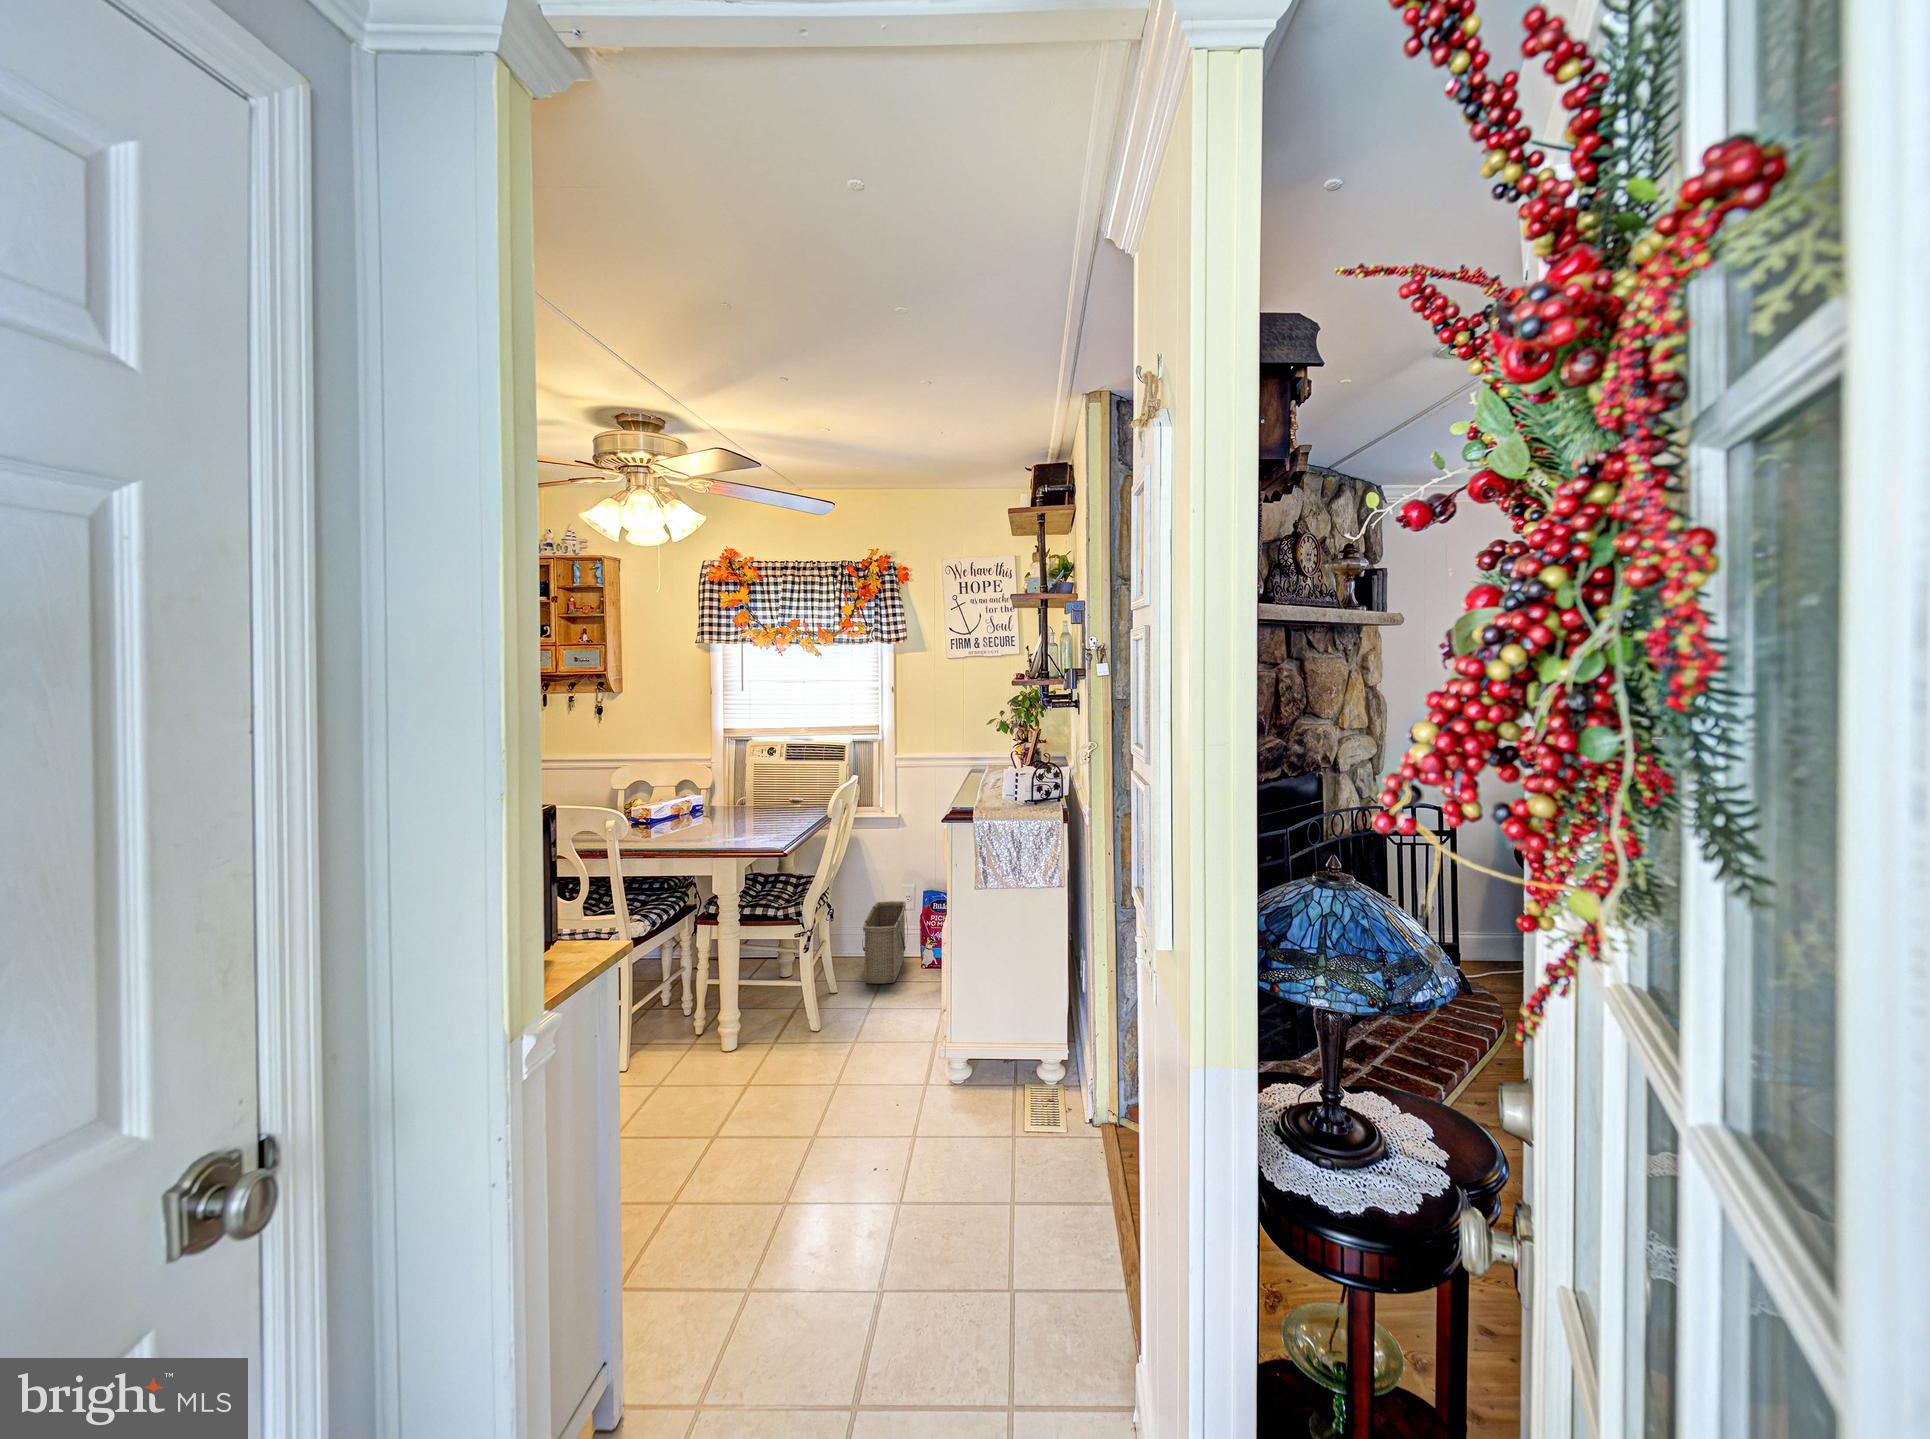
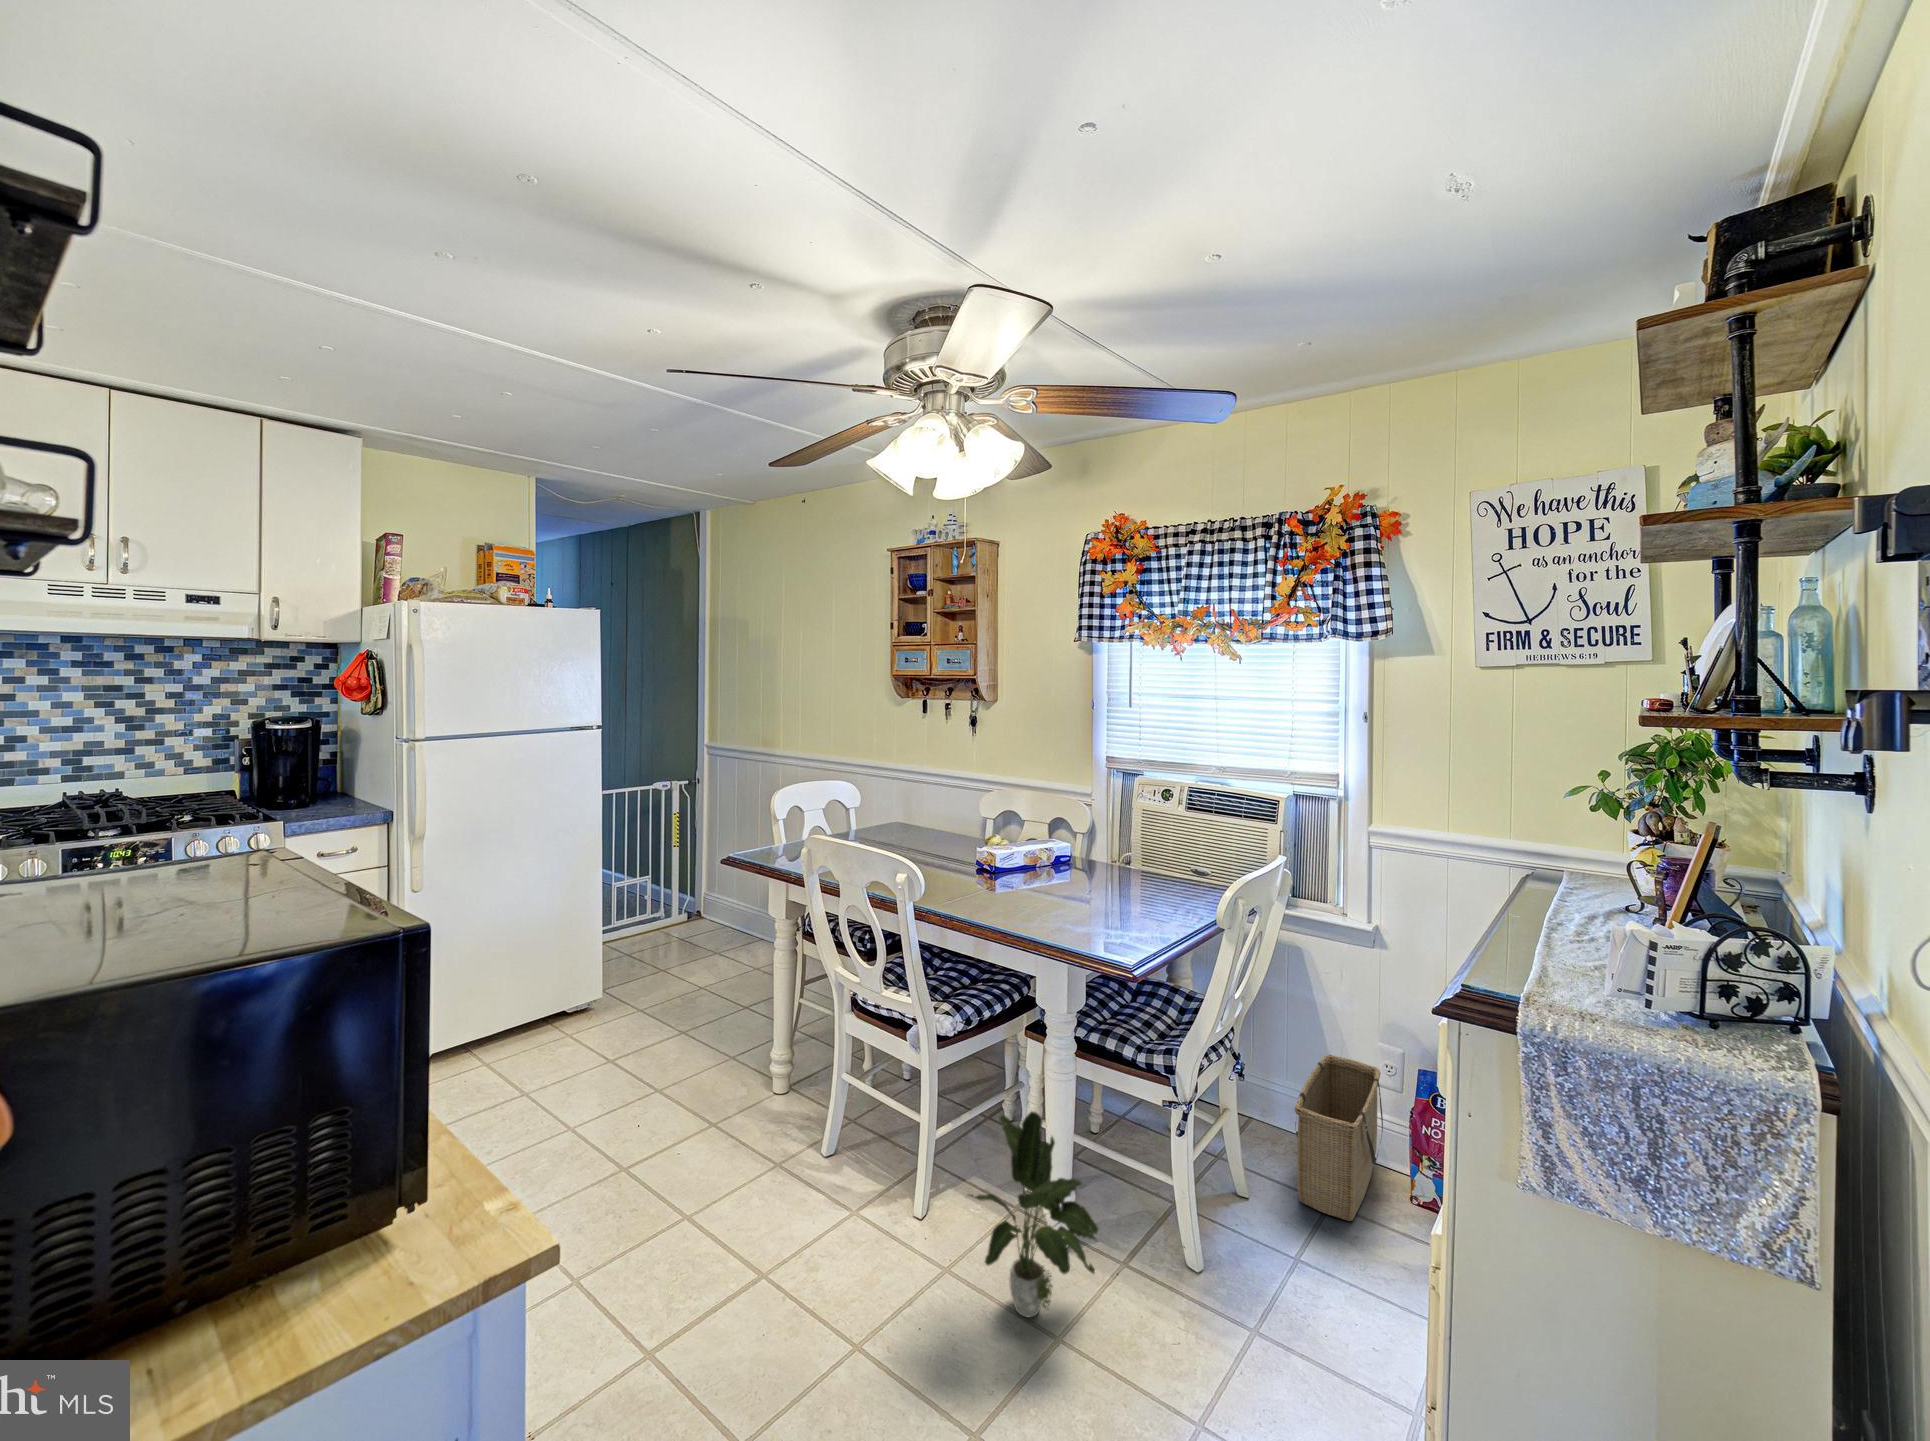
potted plant: none [685,949,767,1072] -> present [969,1112,1098,1317]

